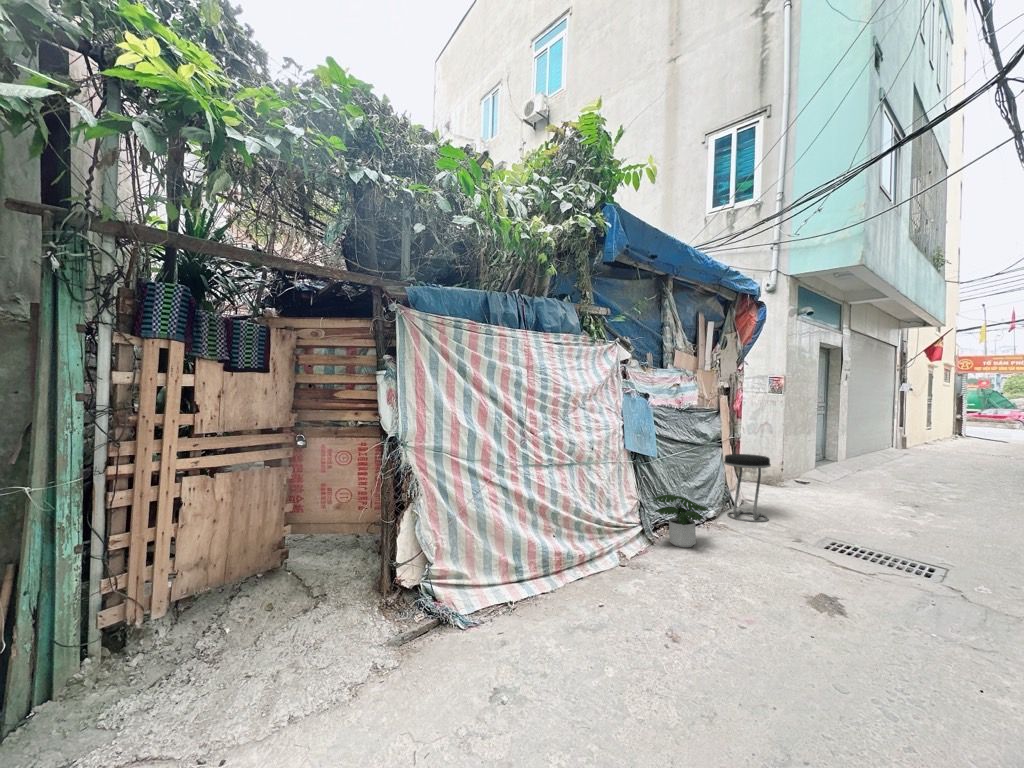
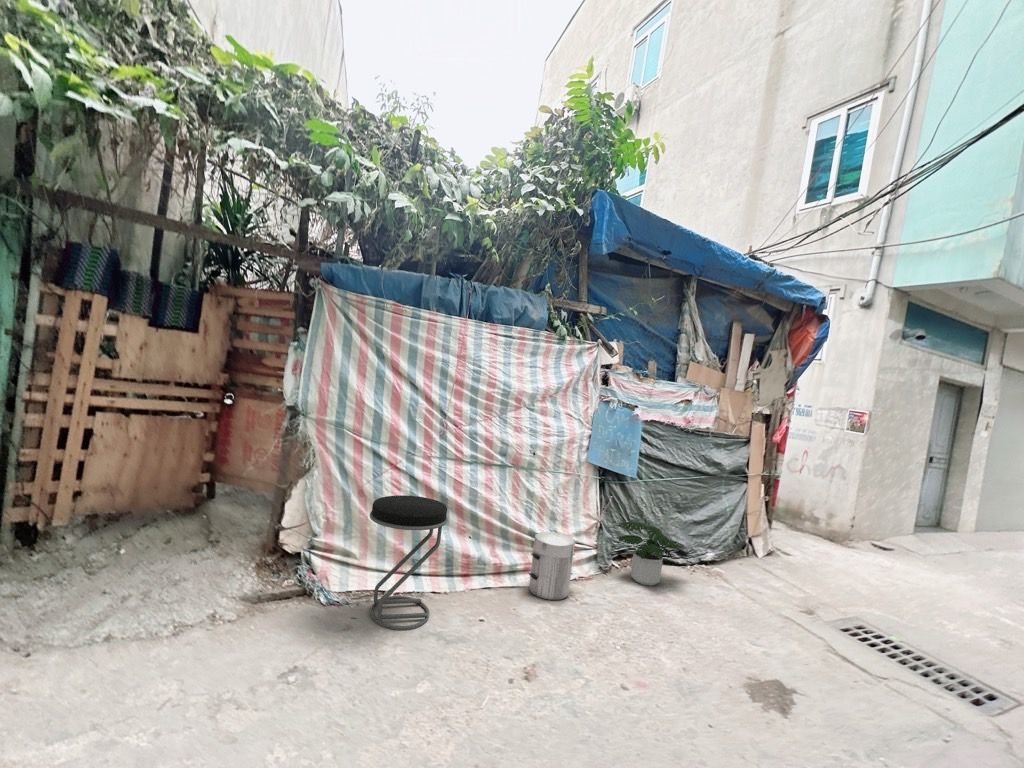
stool: present [724,454,771,522] -> present [370,495,448,630]
waste bin: none [605,515,644,578] -> present [529,531,575,600]

